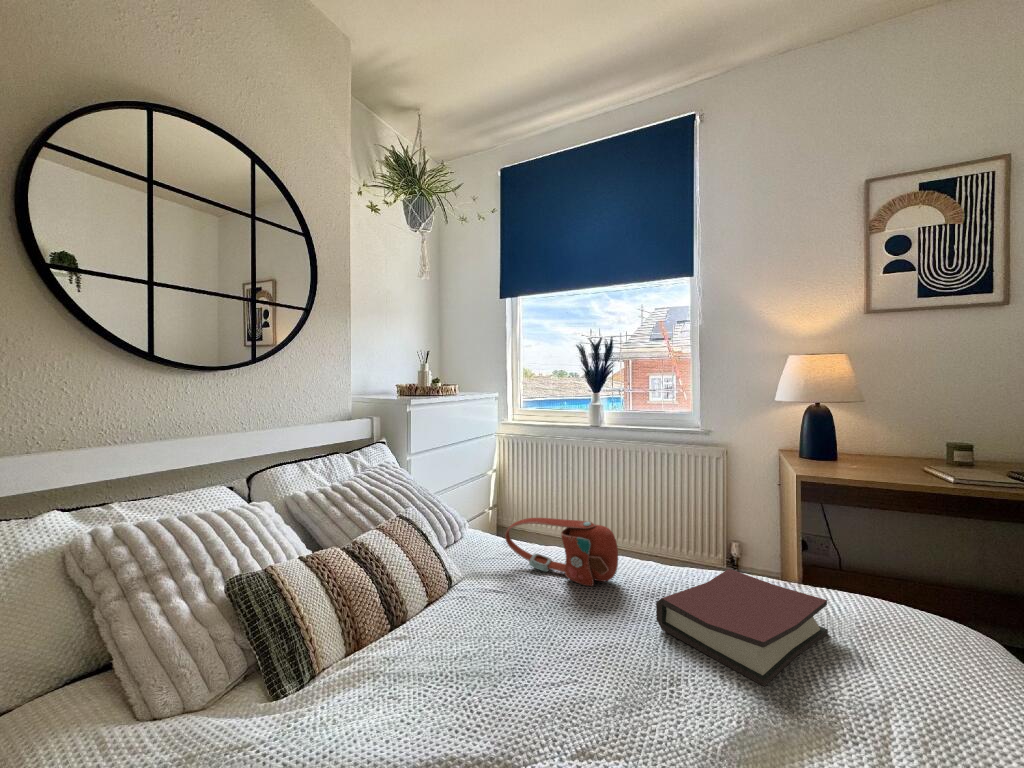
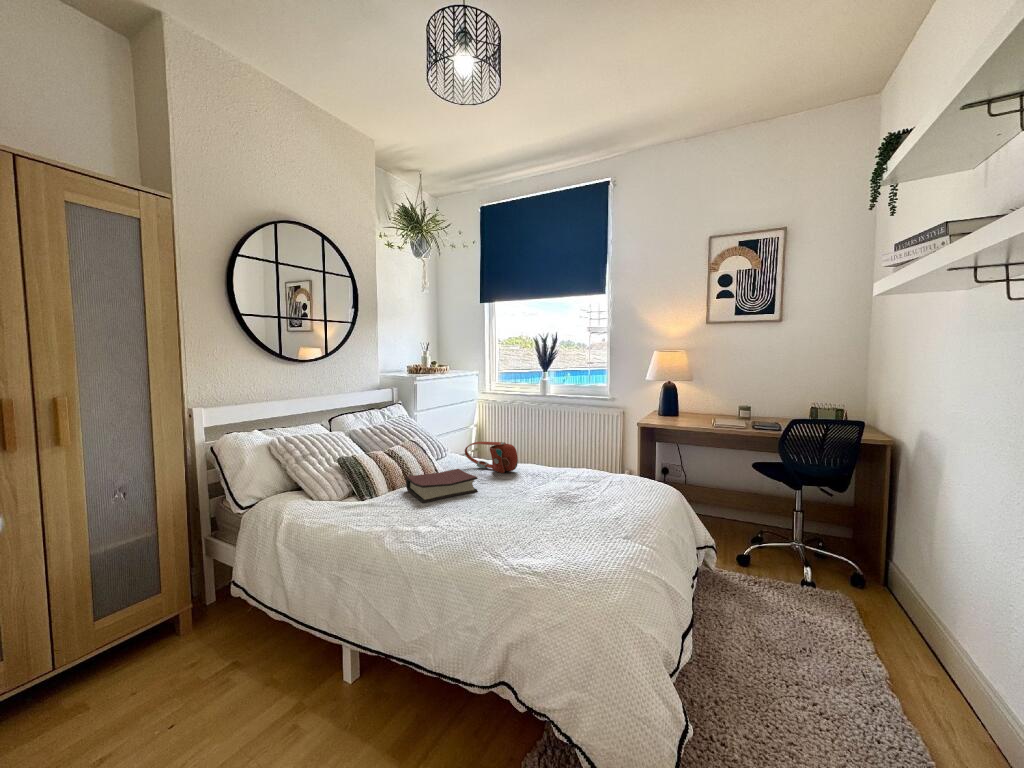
hardback book: present [656,569,828,686] -> present [406,469,478,503]

